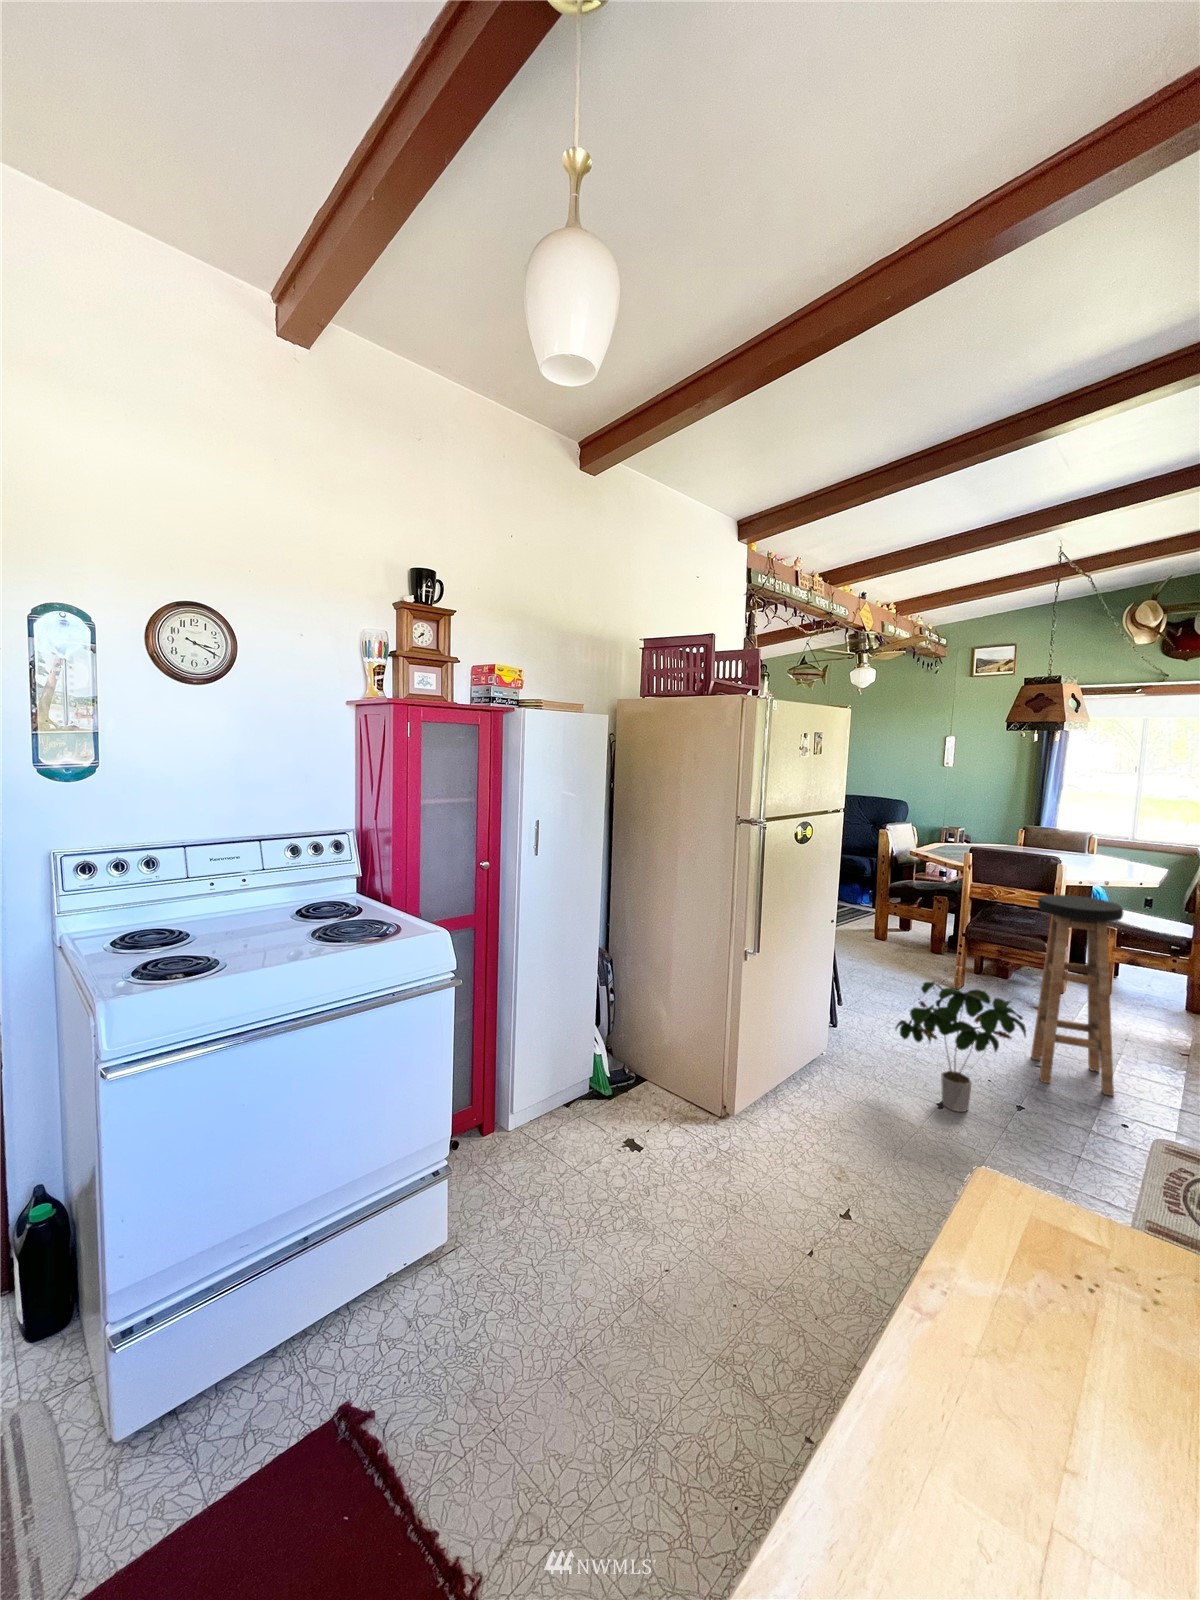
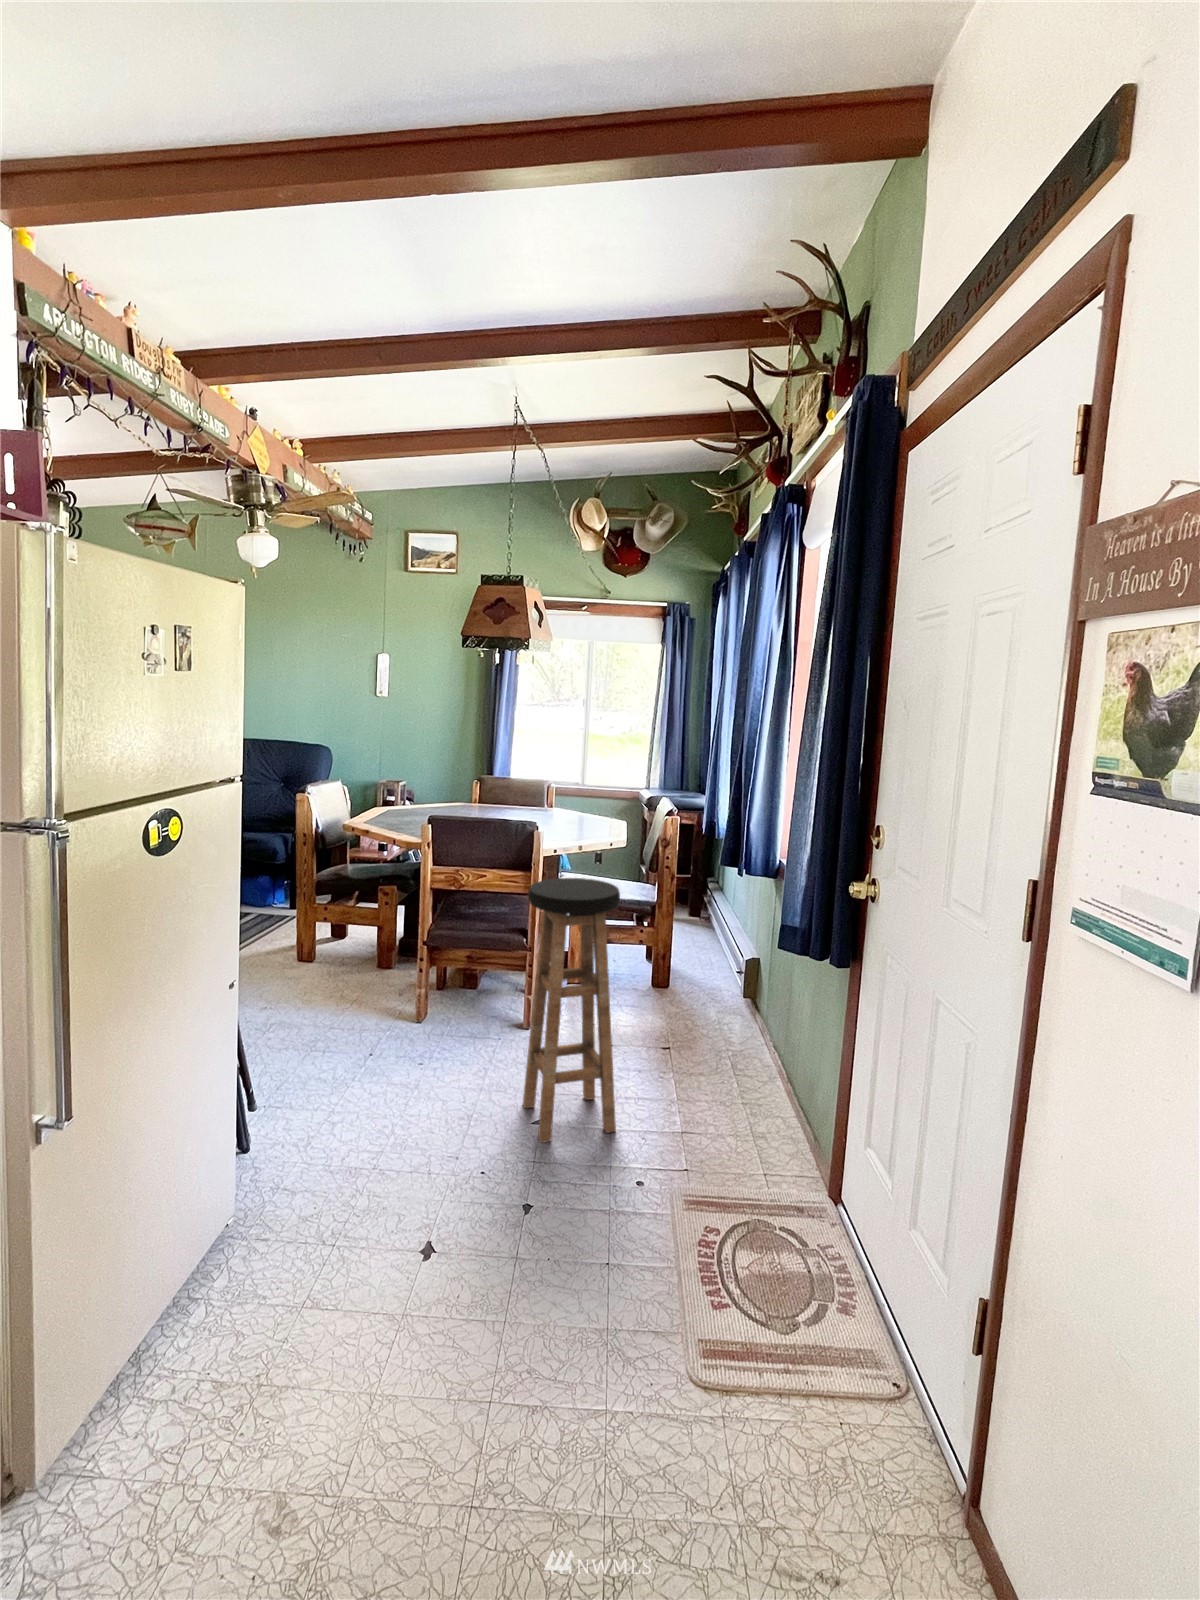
potted plant: present [896,981,1026,1112] -> none [353,1056,540,1257]

